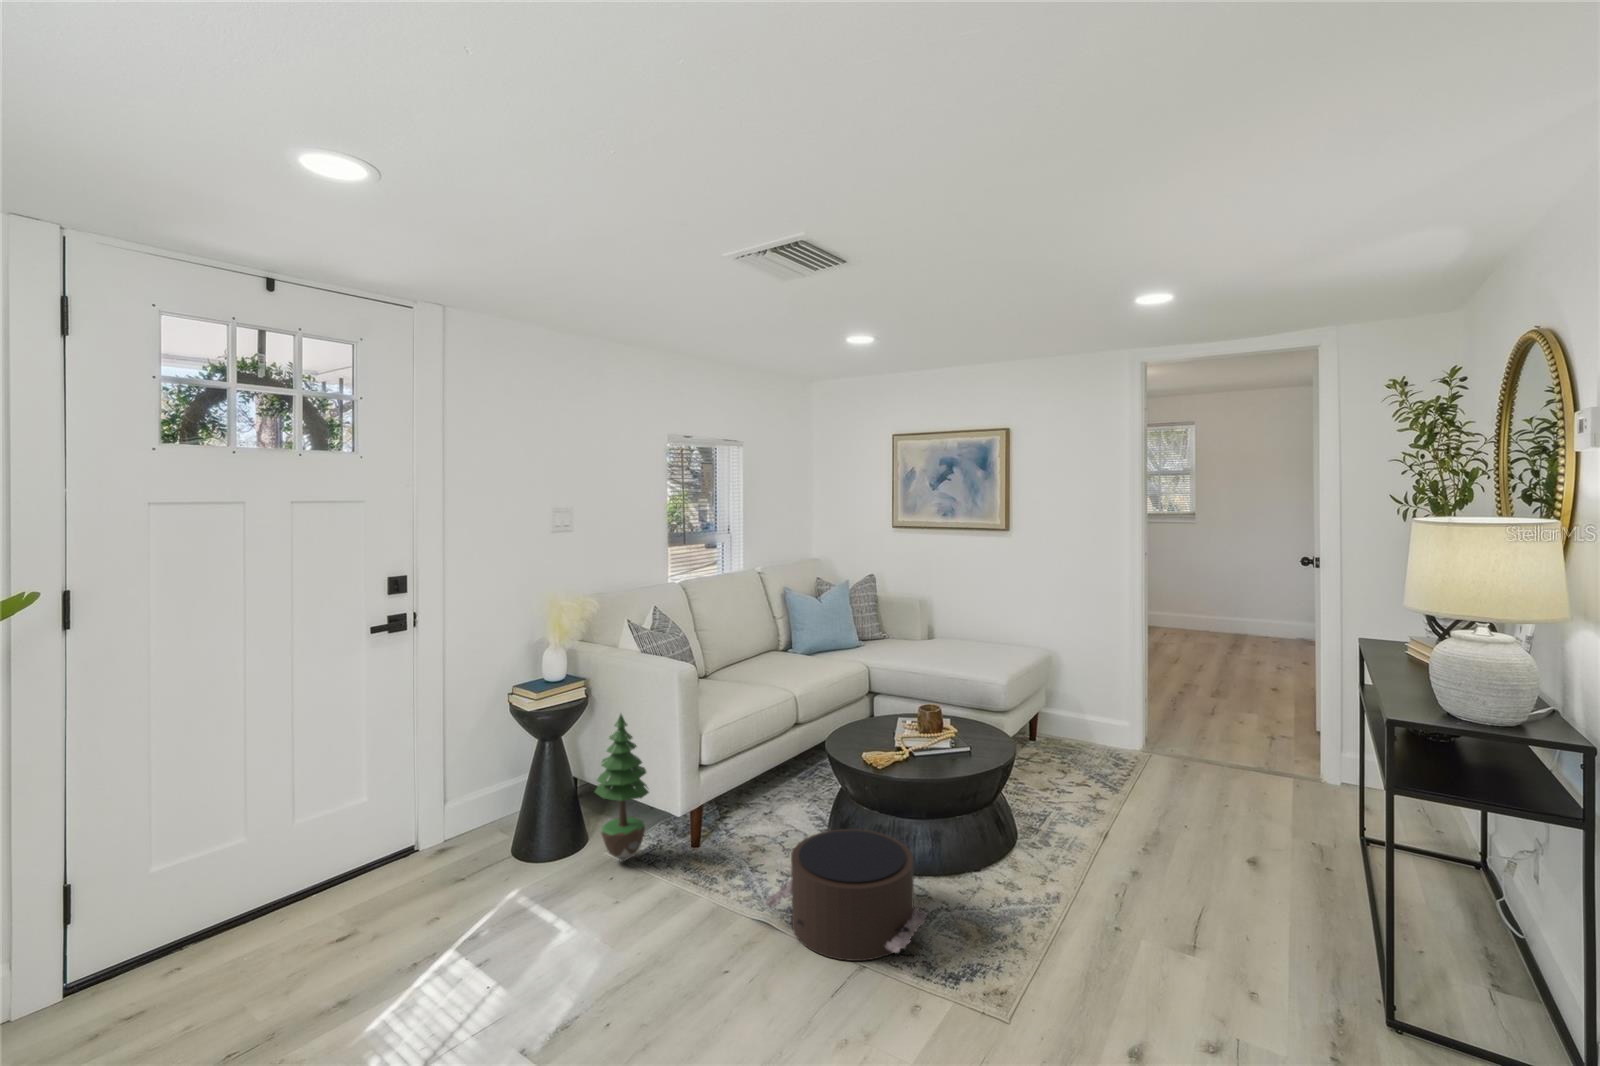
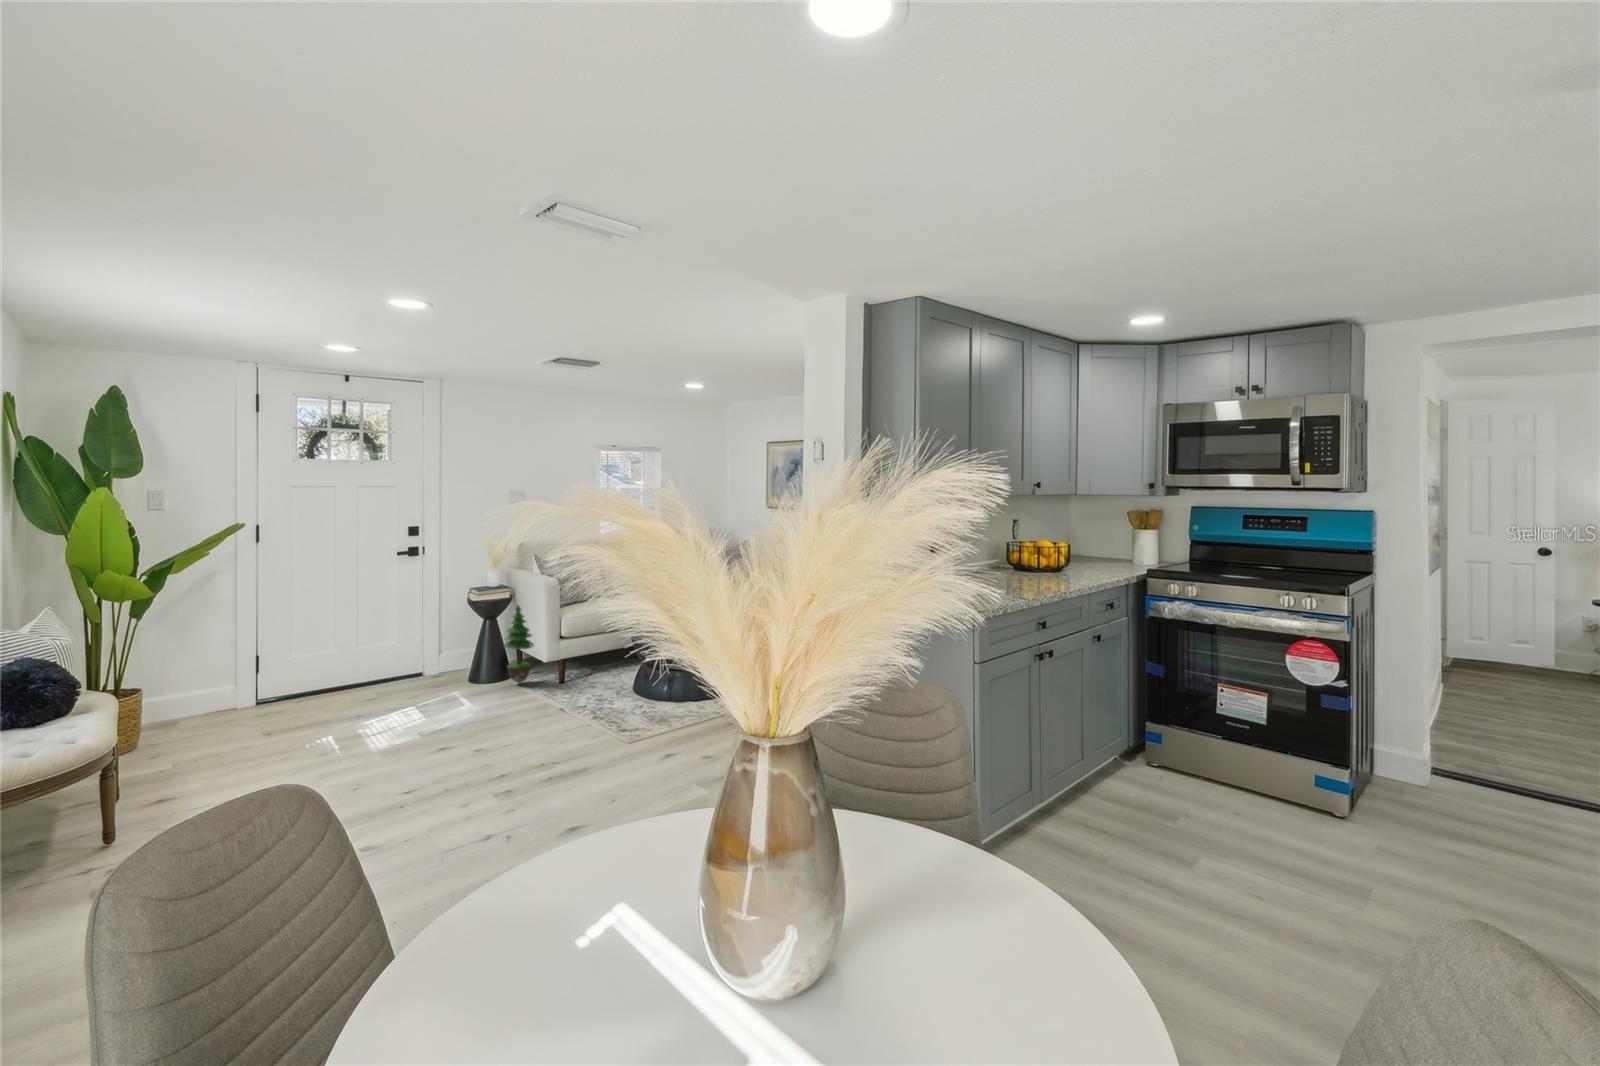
pouf: present [765,829,929,961] -> none [561,668,635,721]

